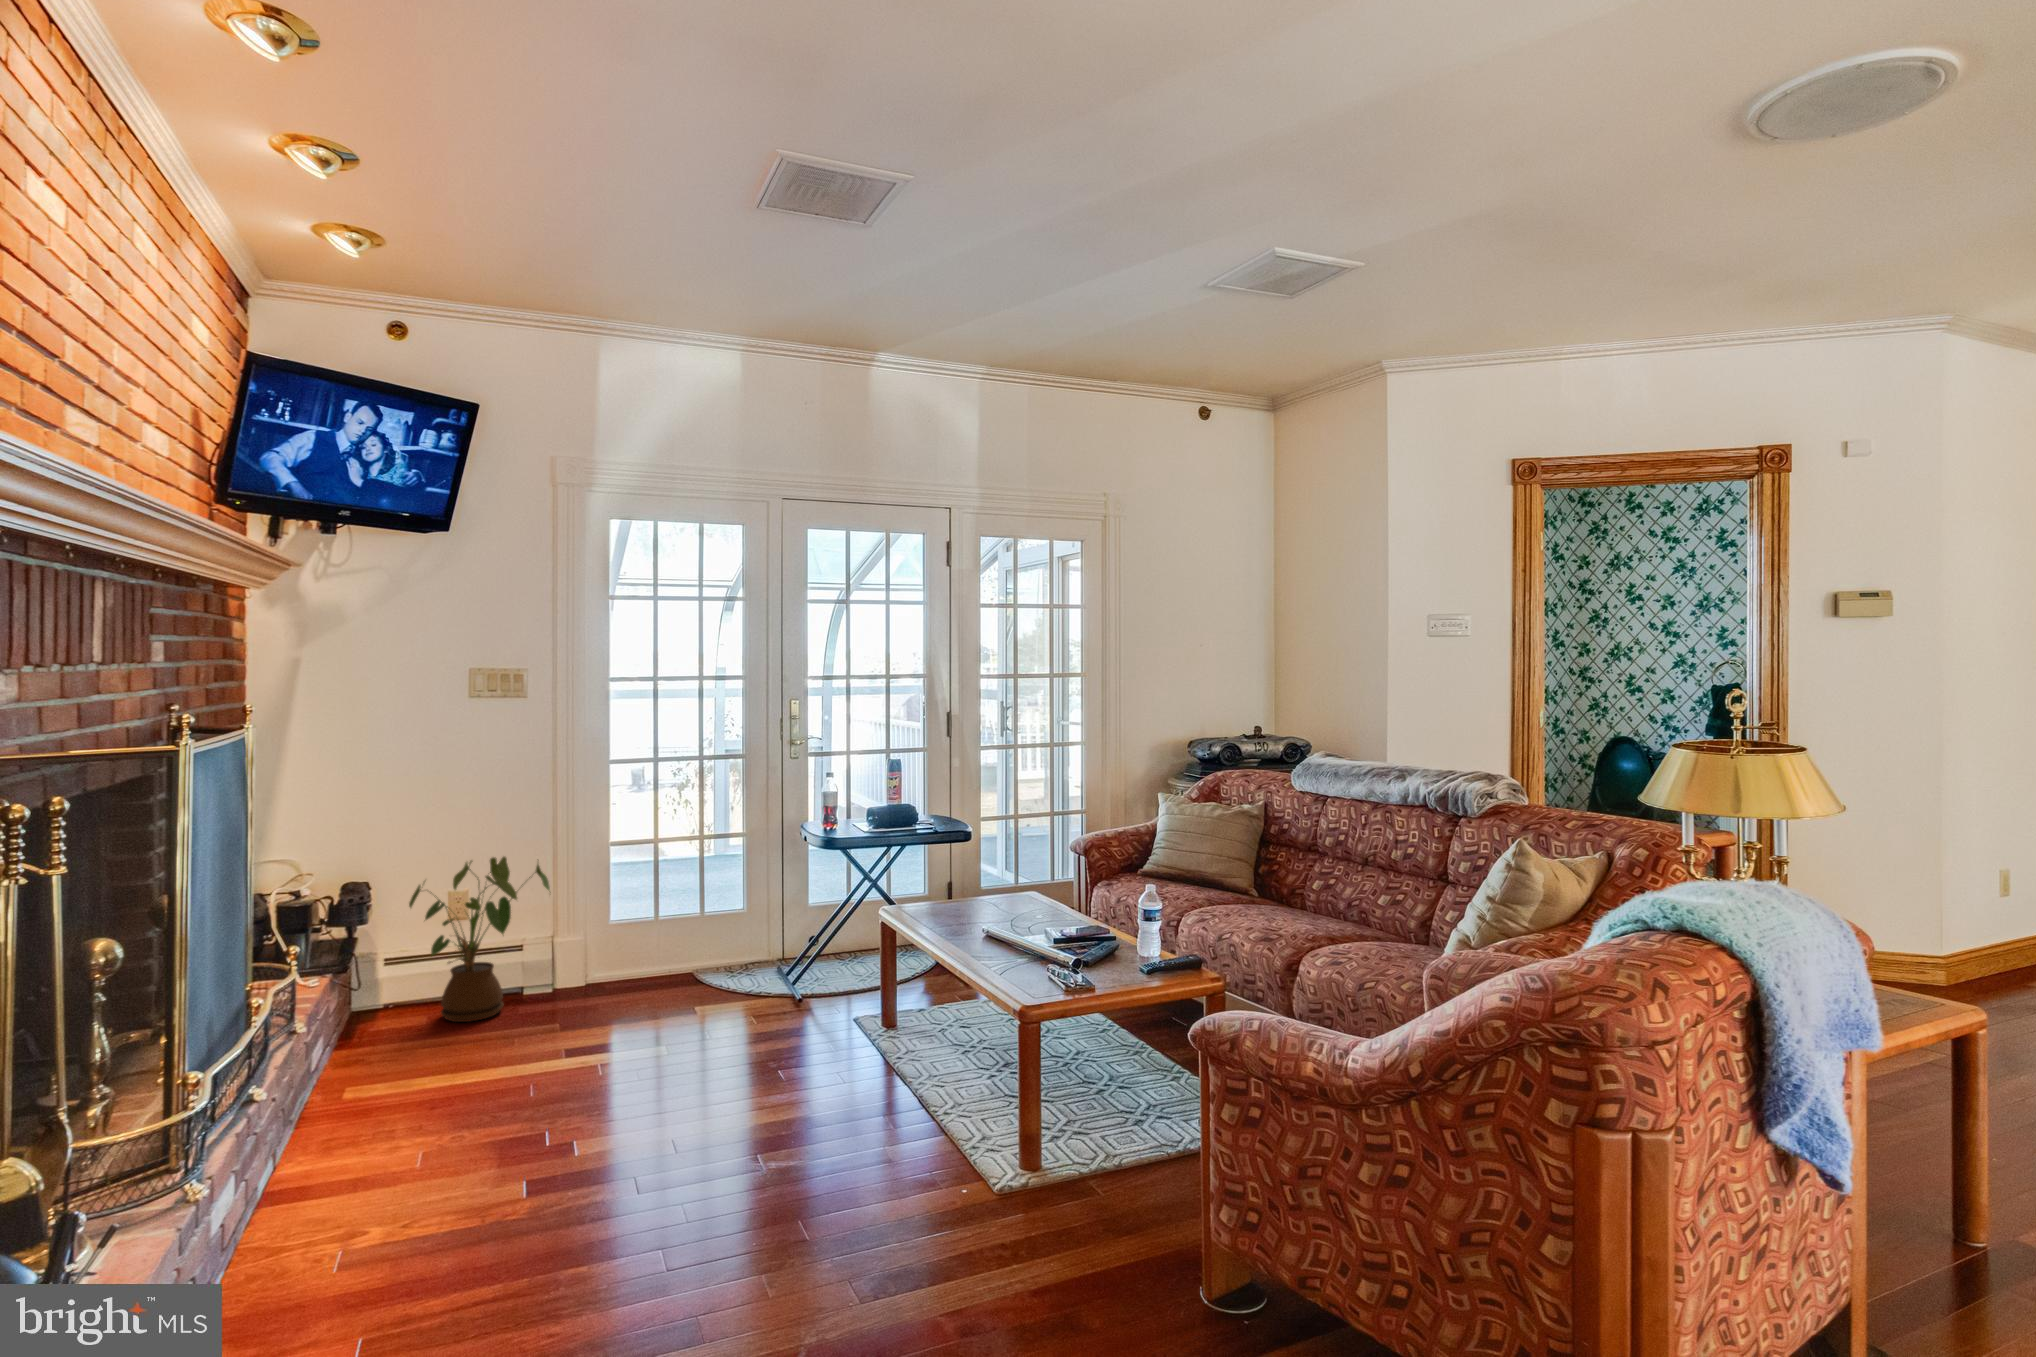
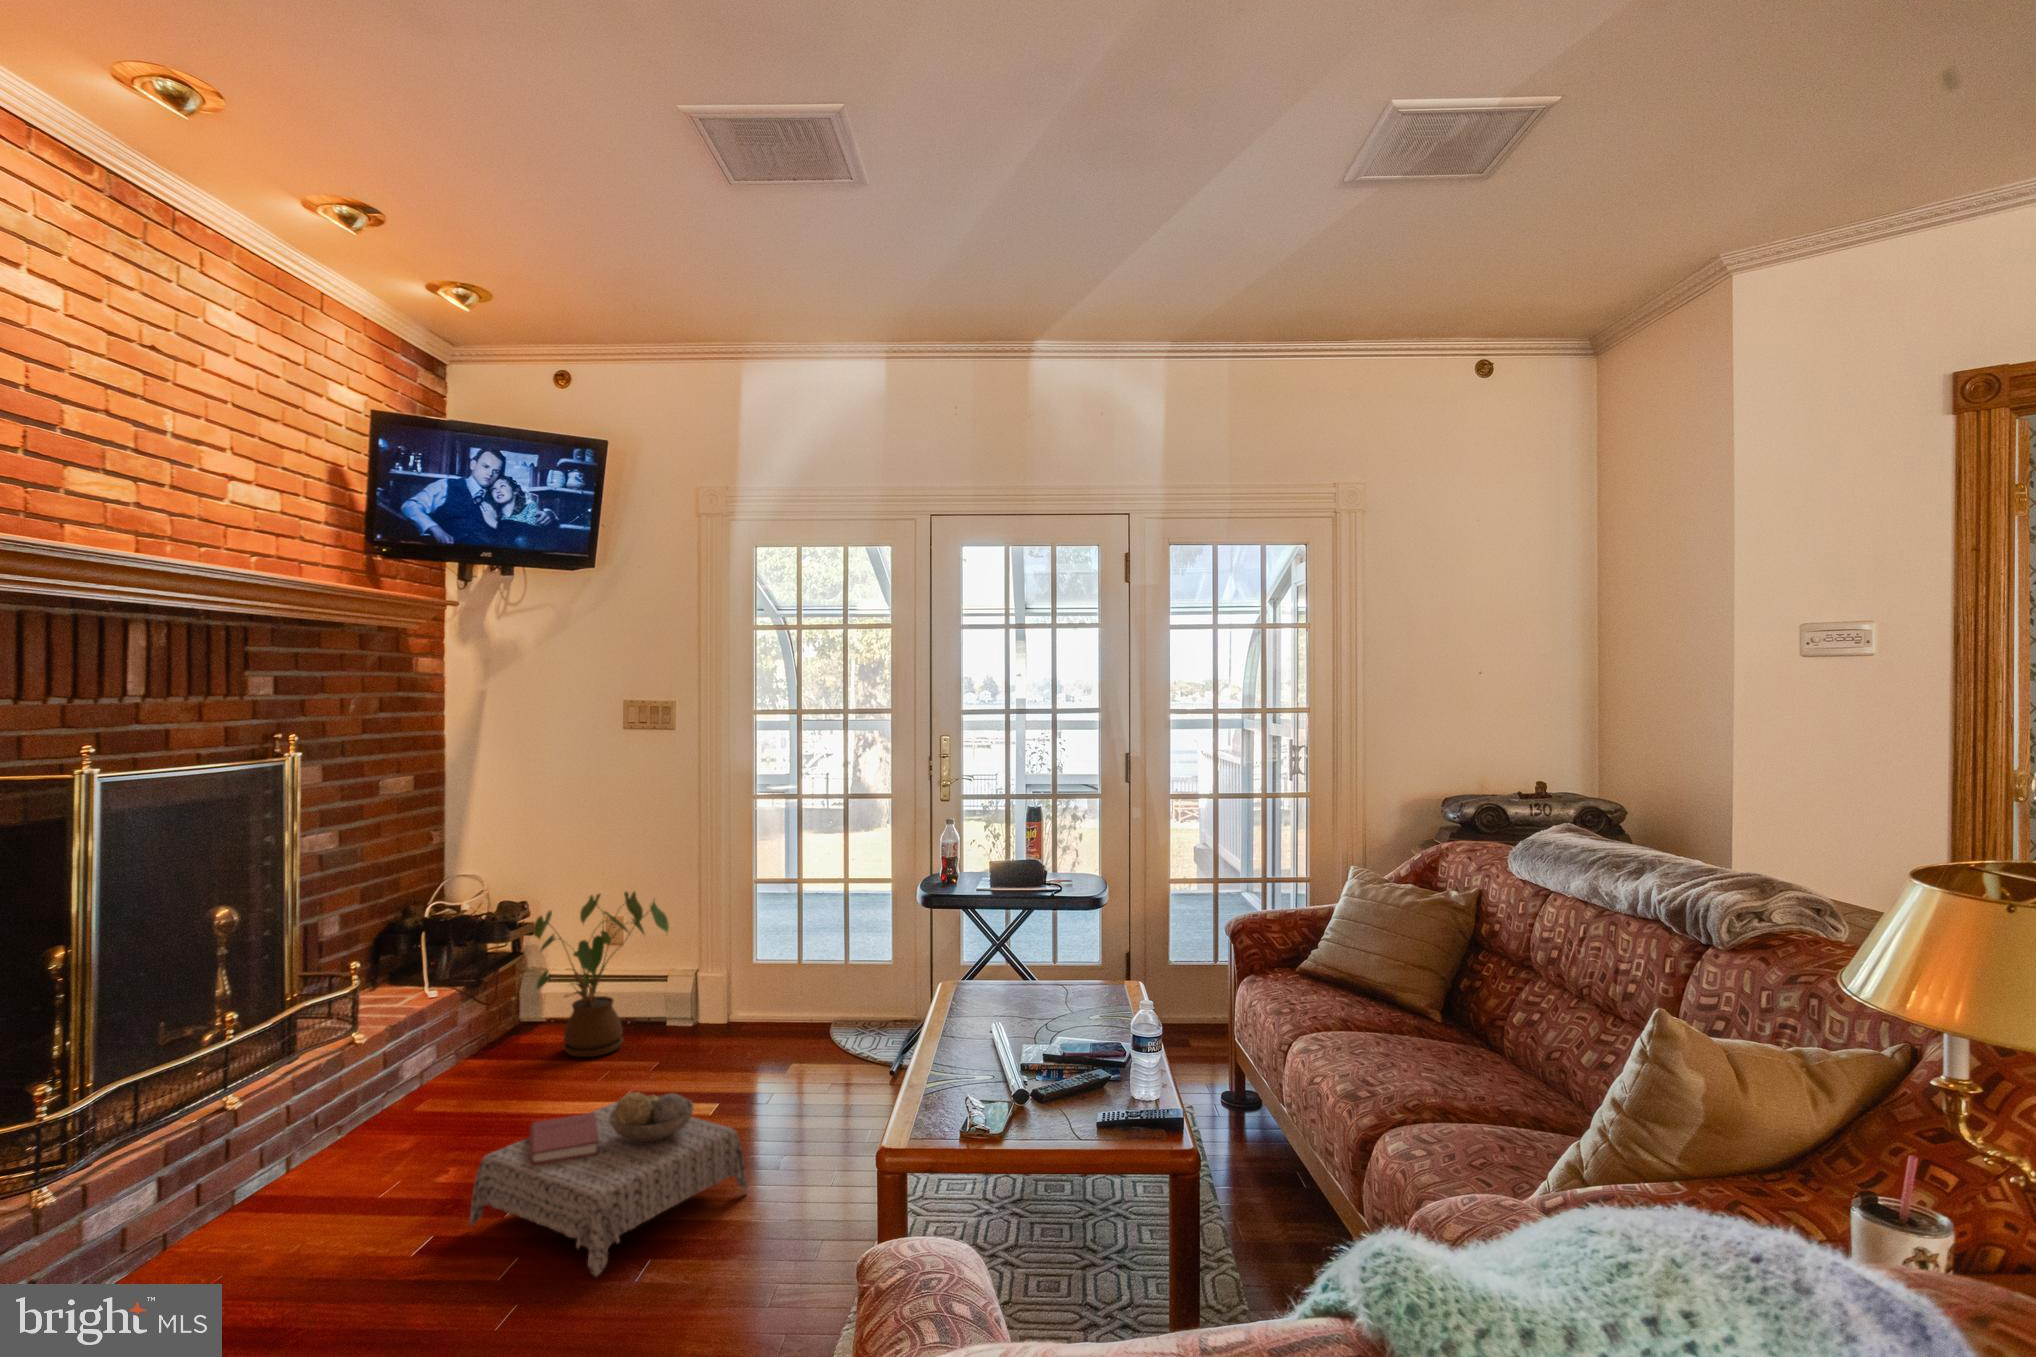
ottoman: none [542,1006,775,1157] -> present [470,1092,747,1277]

